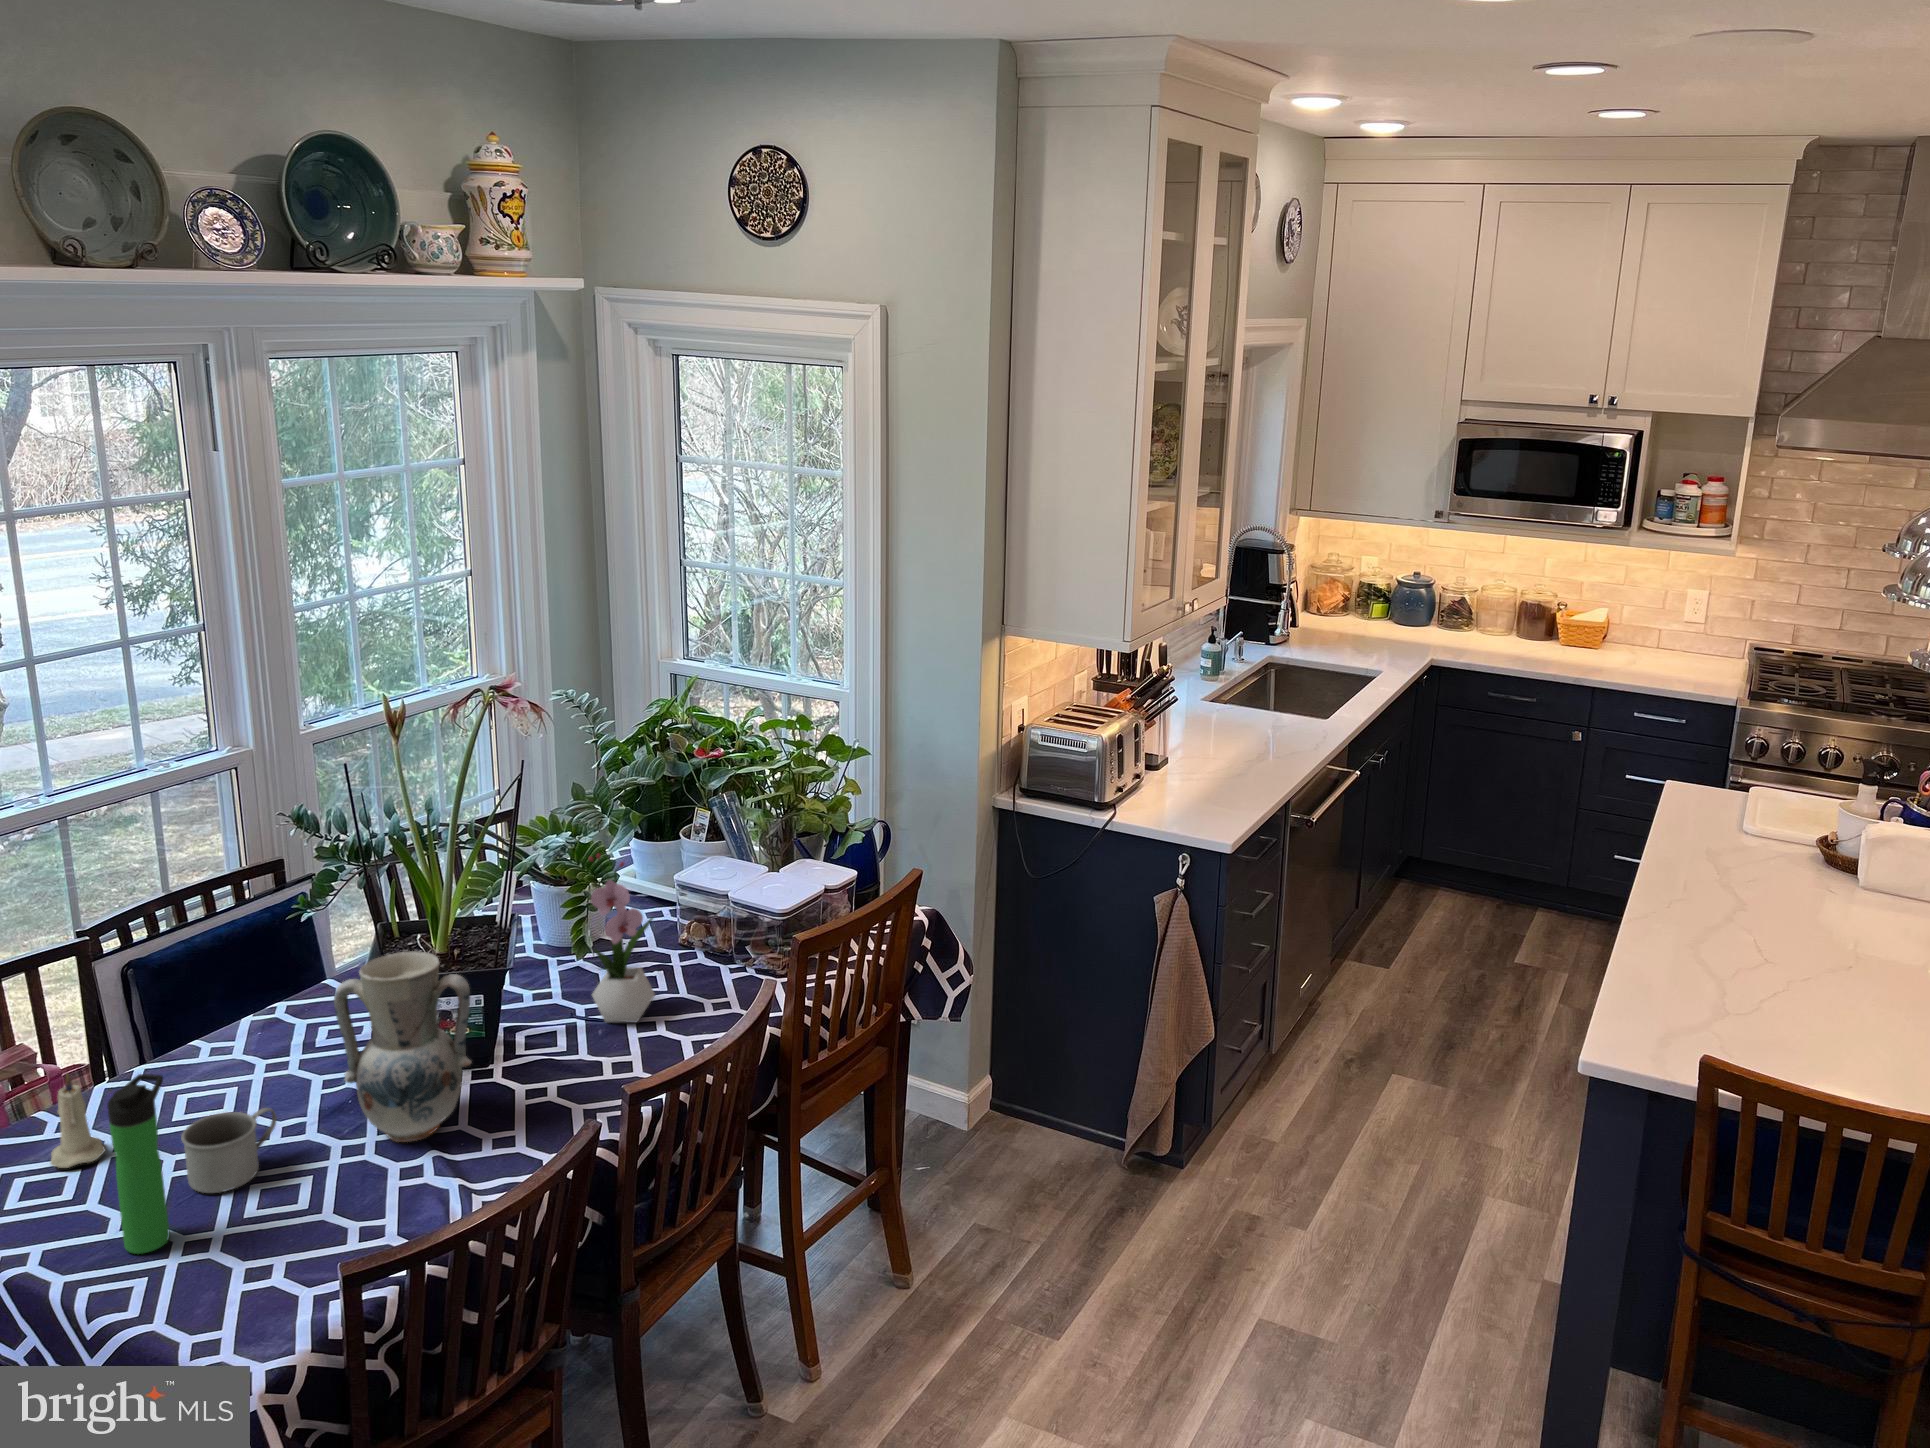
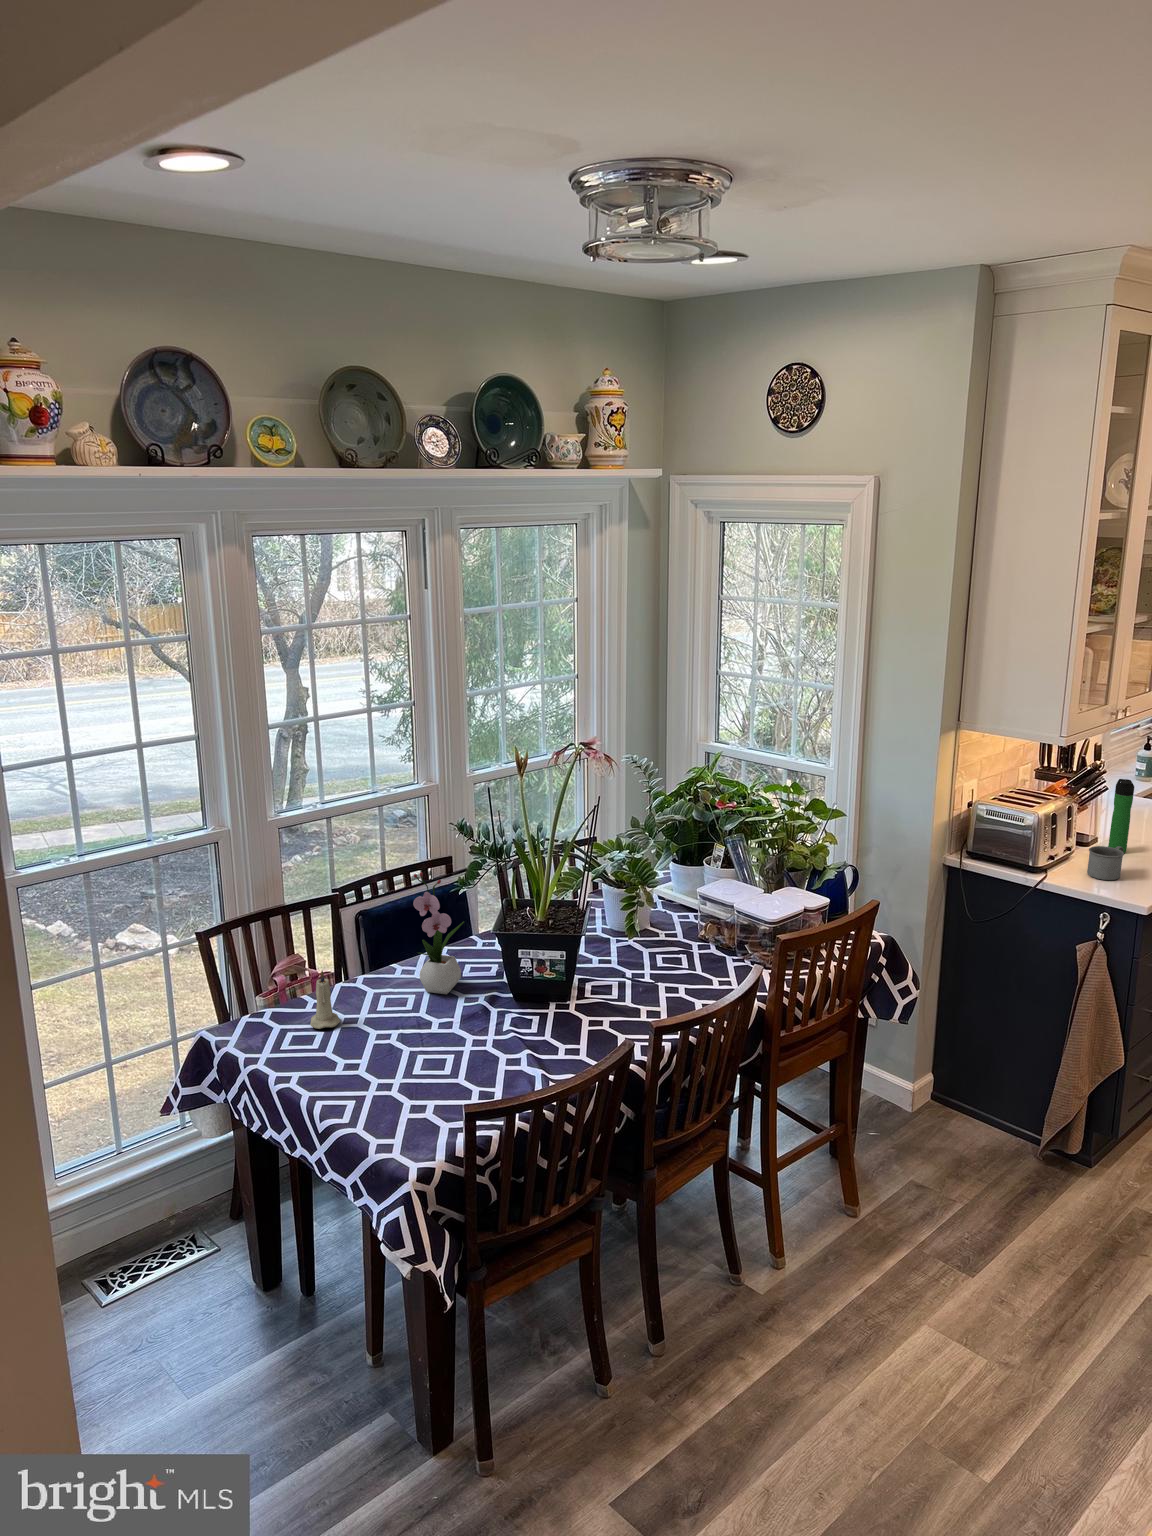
flower arrangement: present [589,853,655,1022] -> present [413,872,464,994]
vase: present [334,951,471,1142] -> none [473,918,556,1043]
bottle: present [107,1074,170,1254] -> present [1108,779,1134,853]
mug: present [181,1108,277,1193] -> present [1087,846,1124,880]

